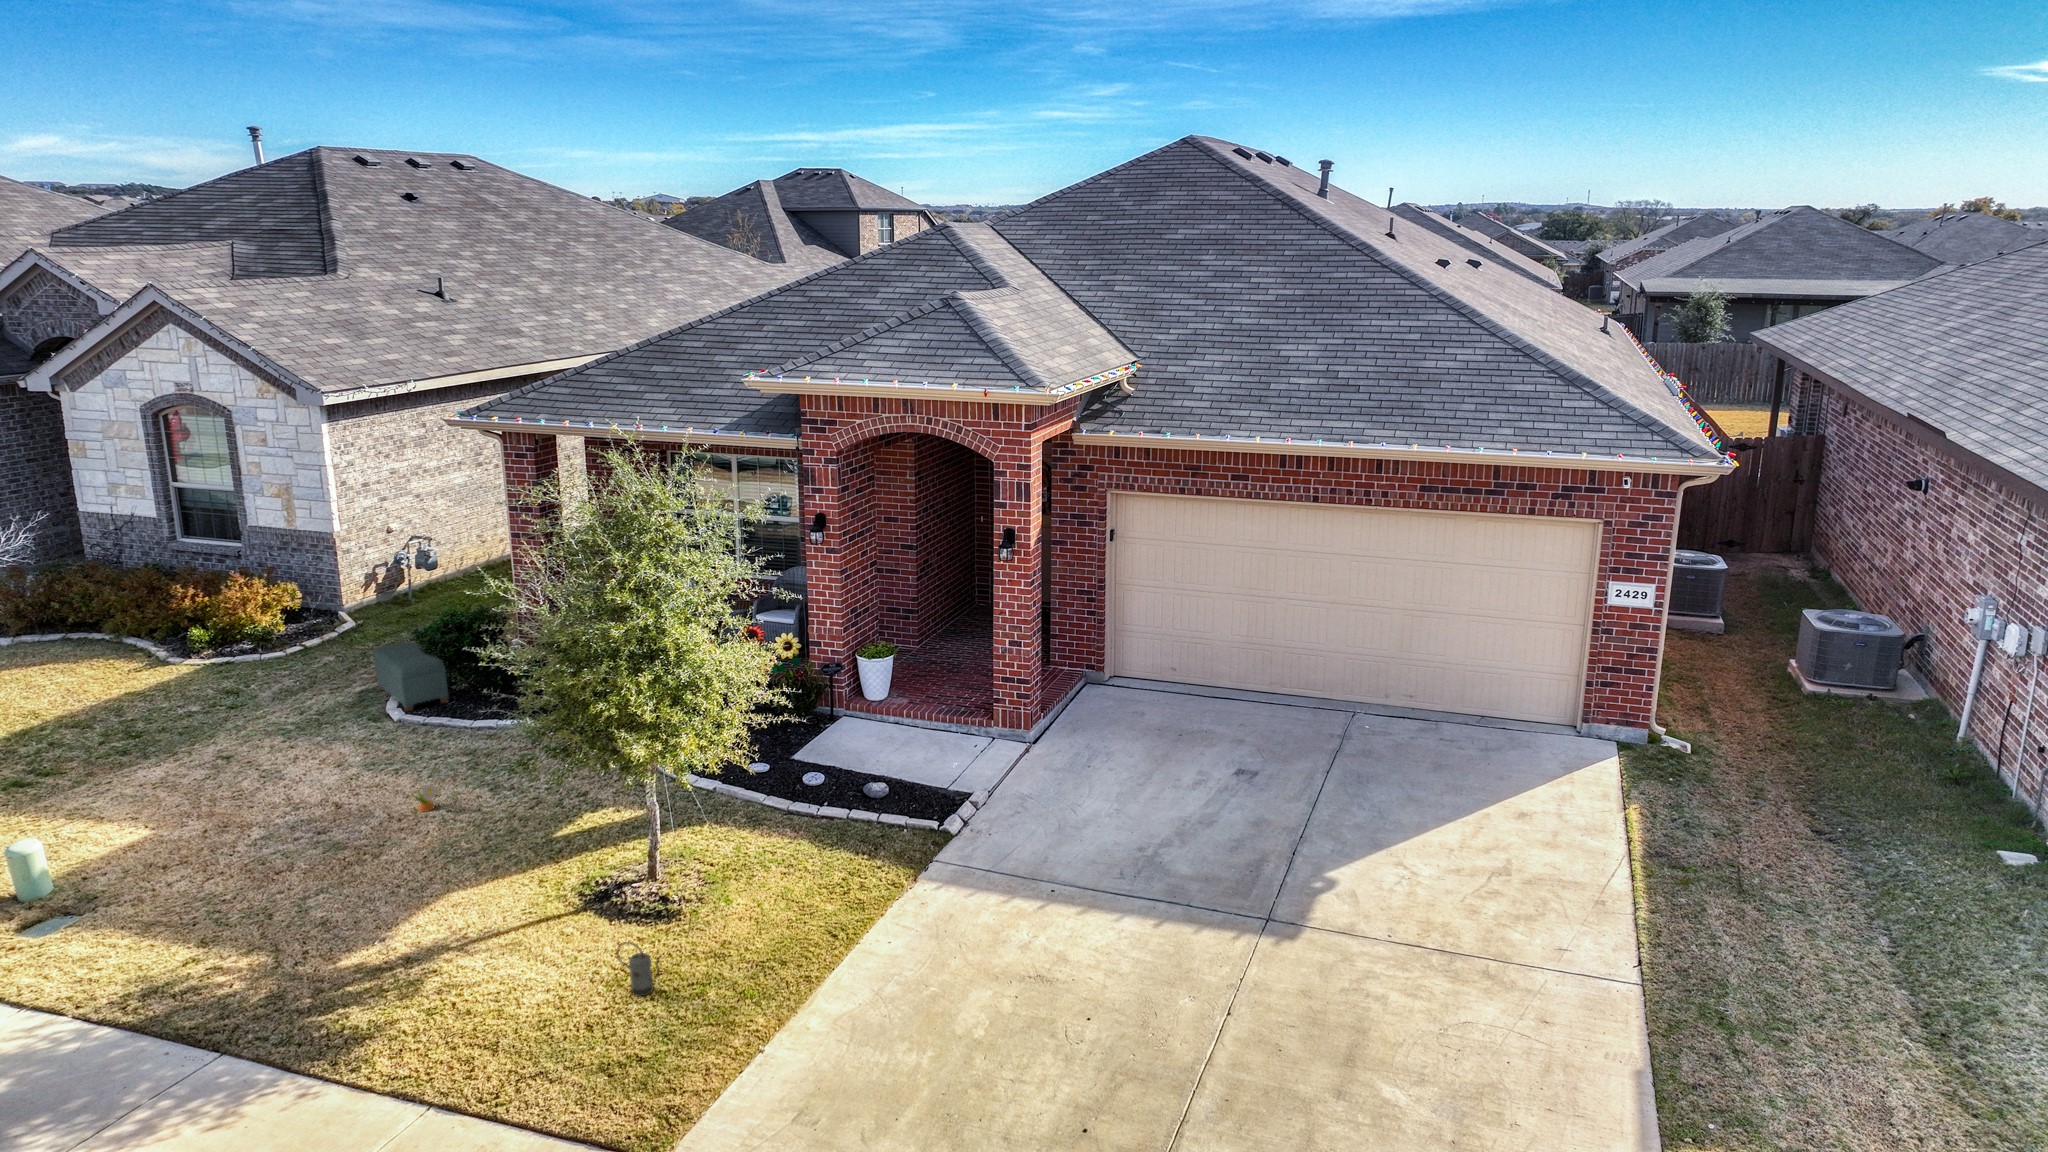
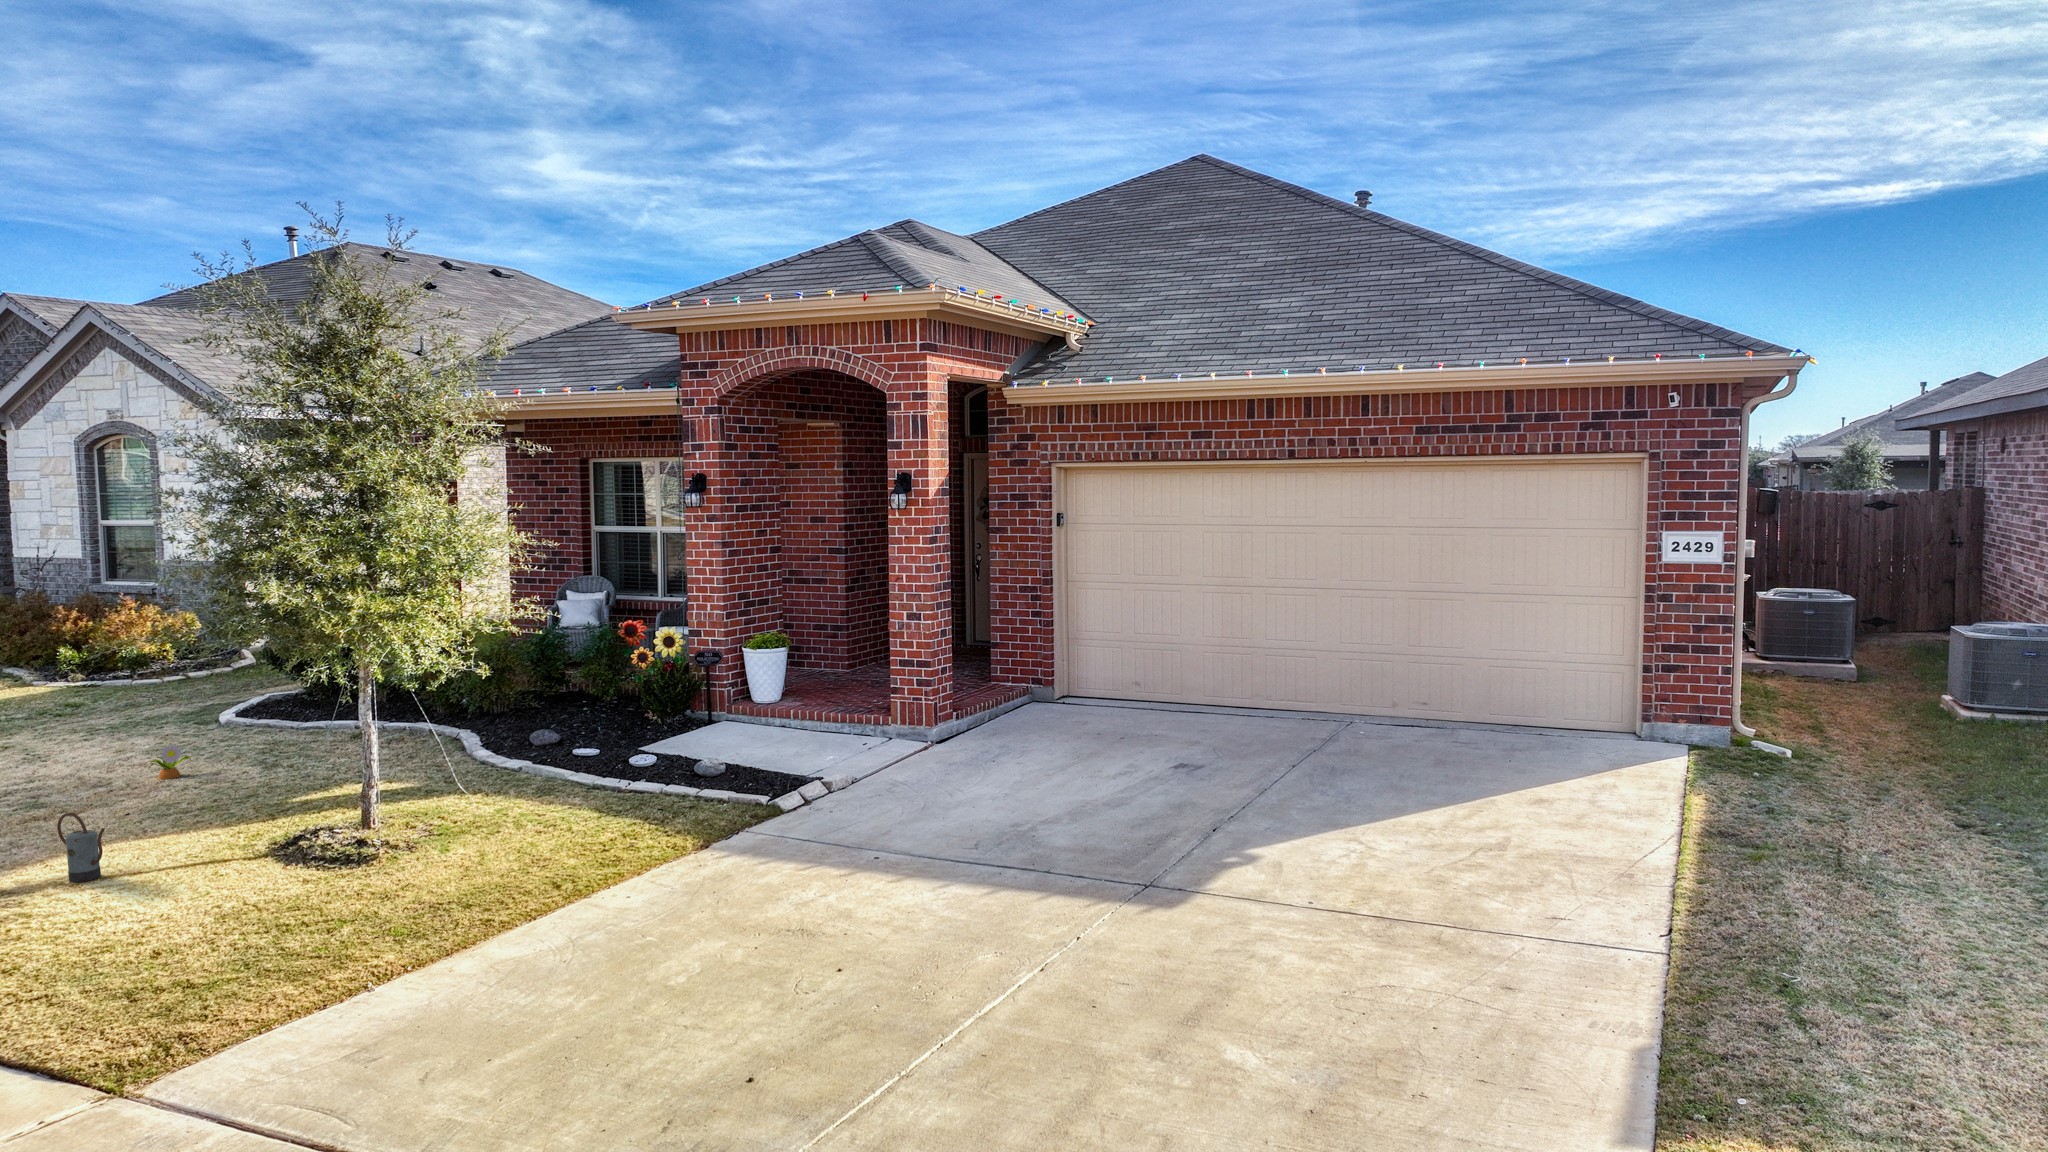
bench: present [373,641,449,711] -> none [220,647,288,713]
watering can: present [617,942,661,997] -> present [57,813,105,882]

